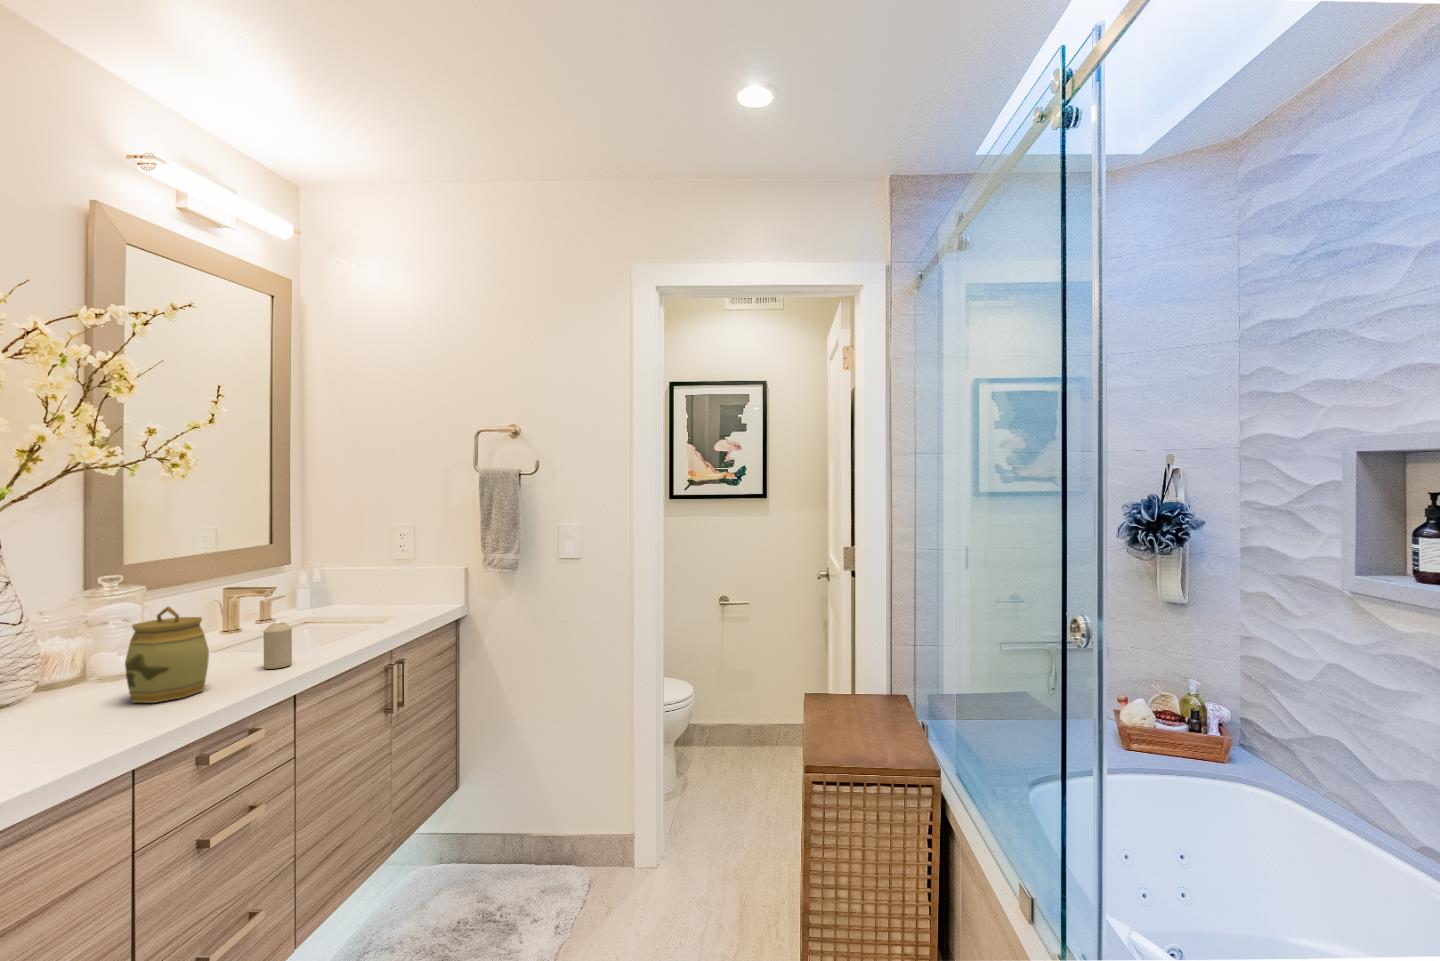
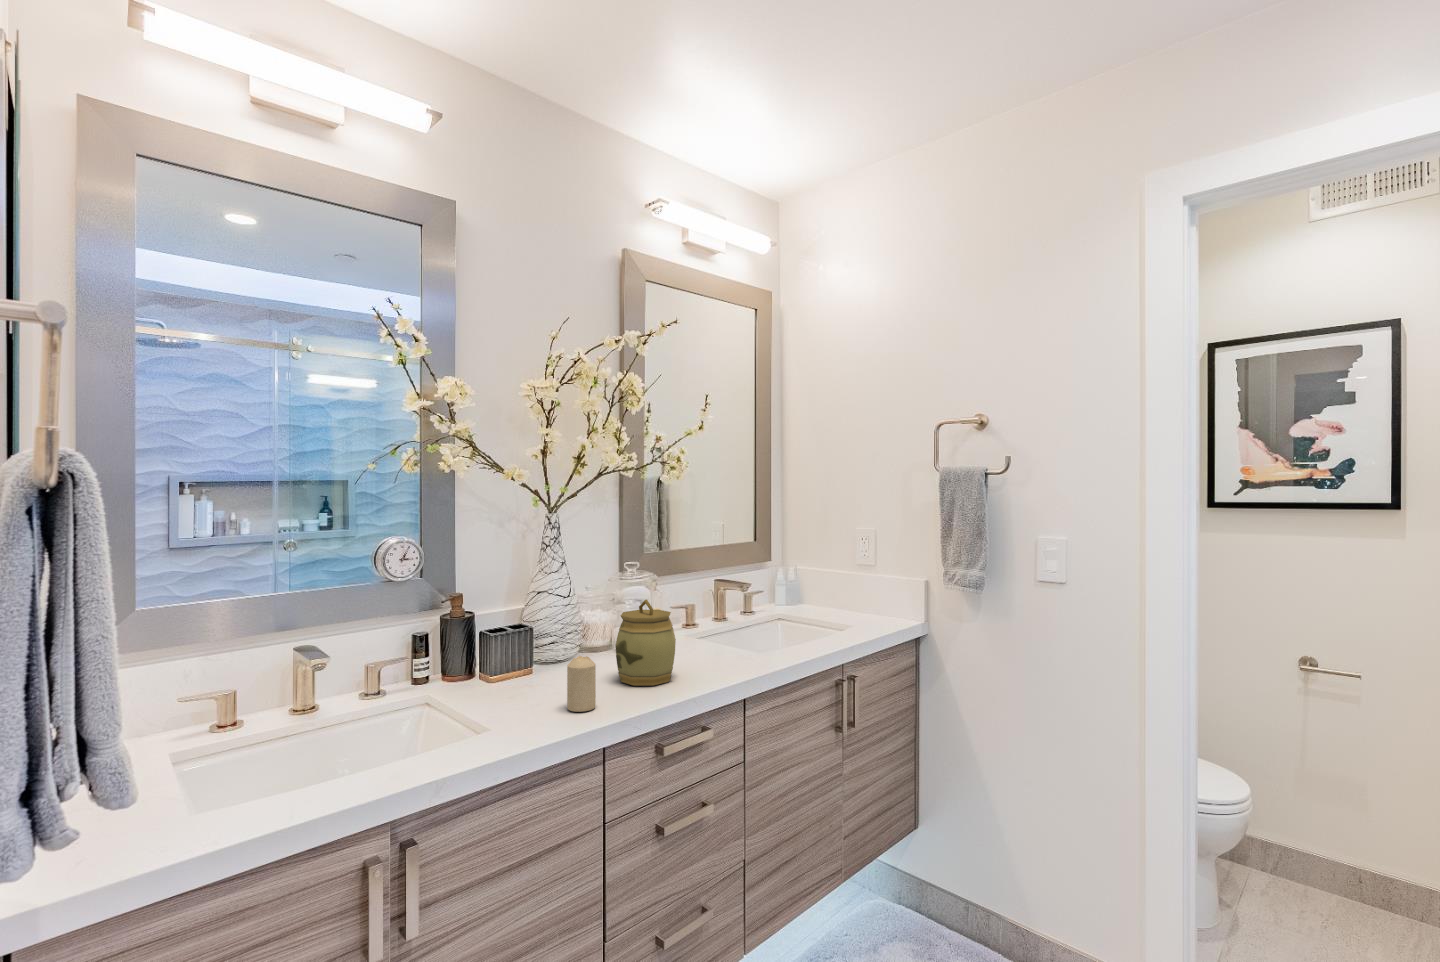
candle: present [264,623,292,669] -> present [567,656,596,712]

